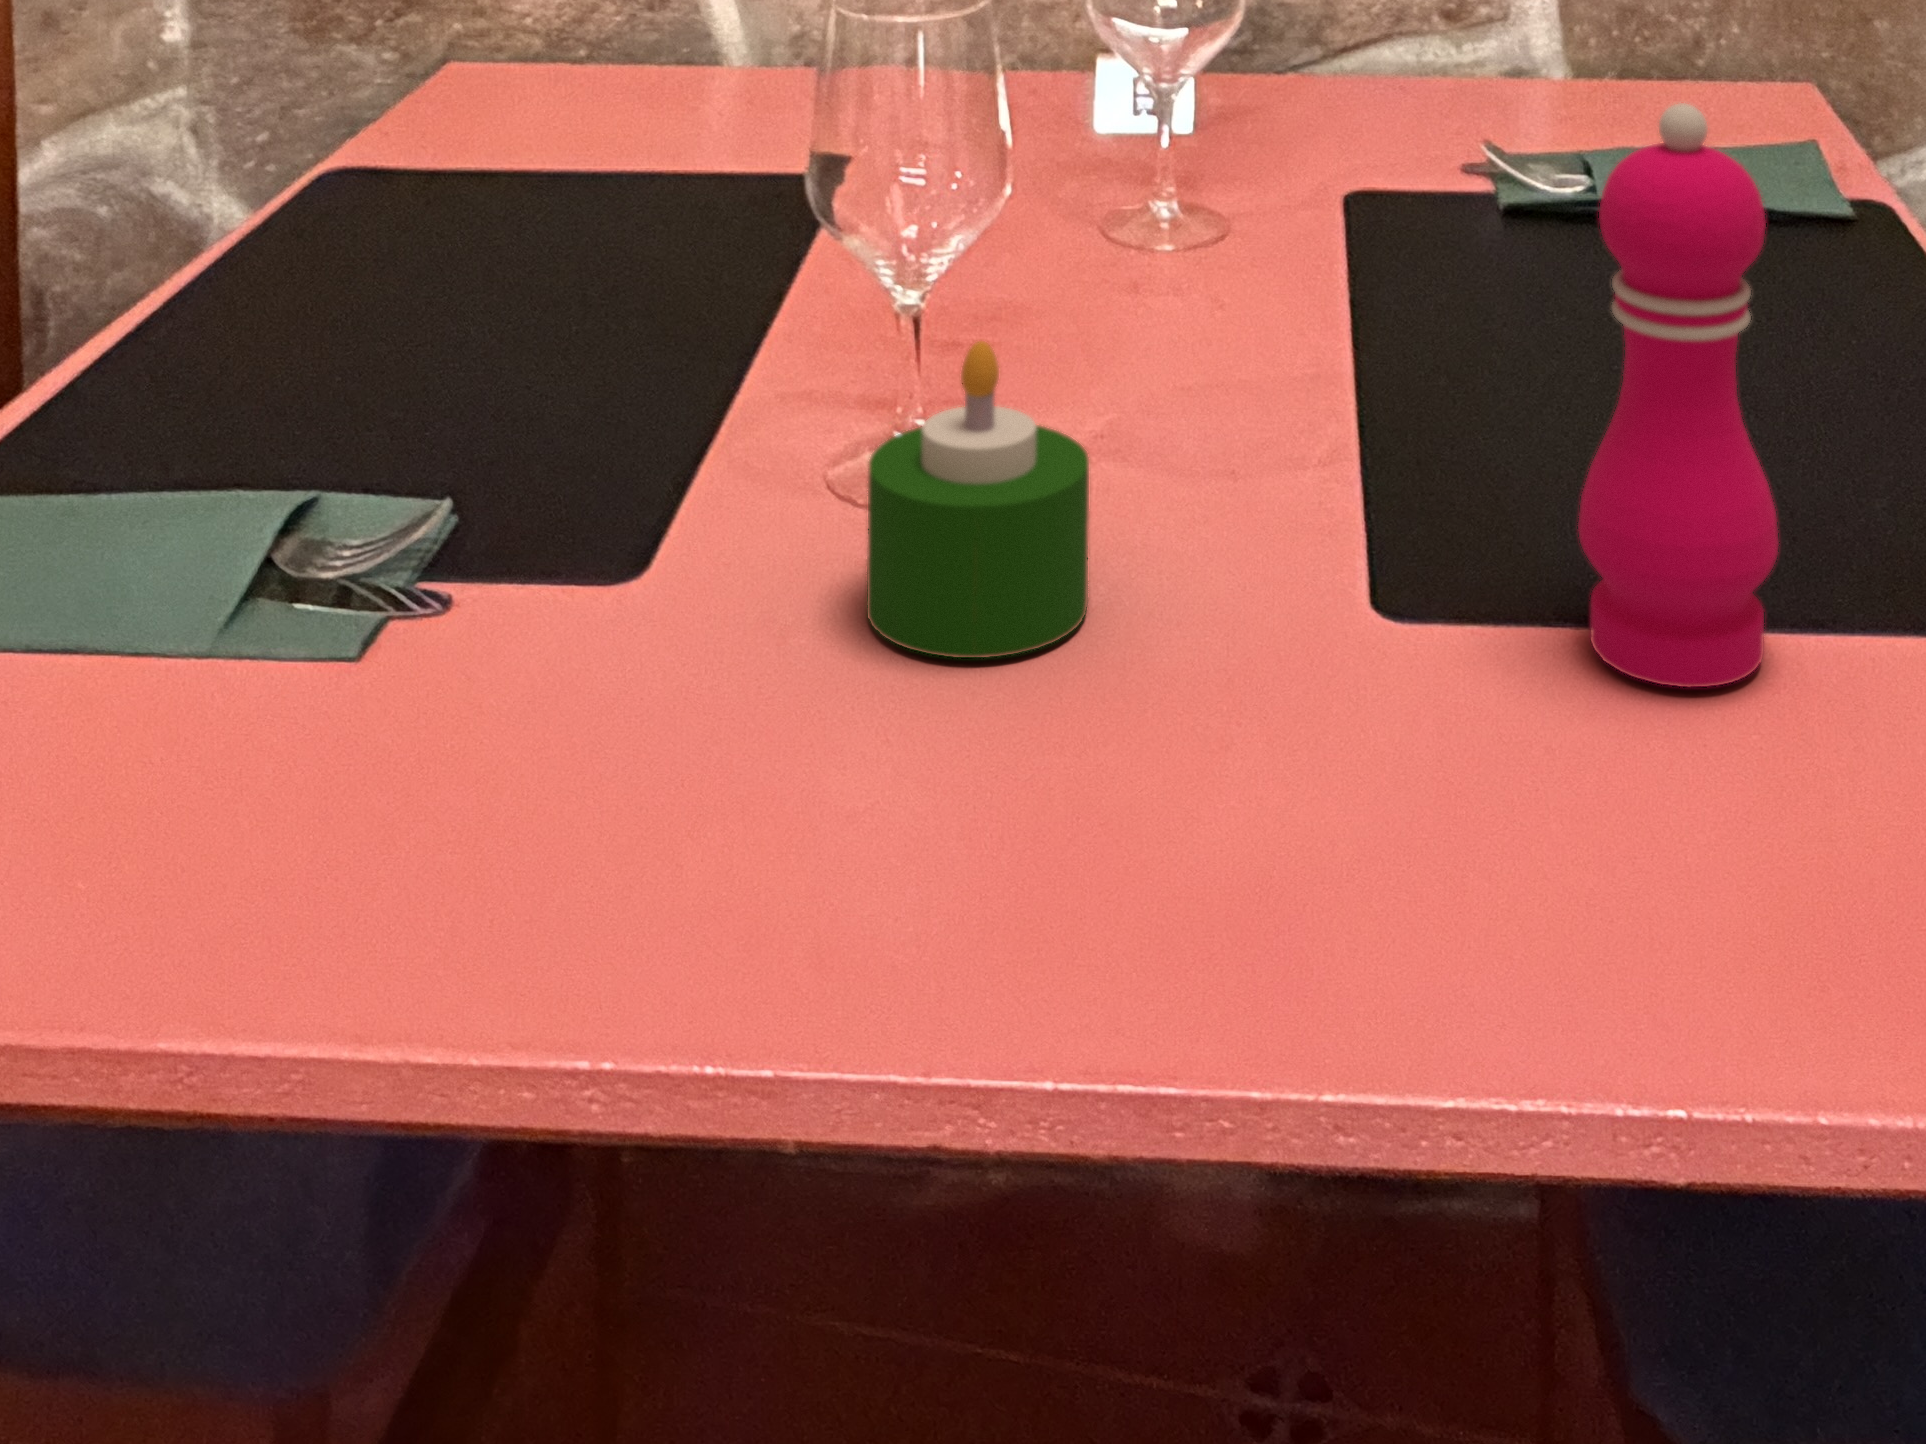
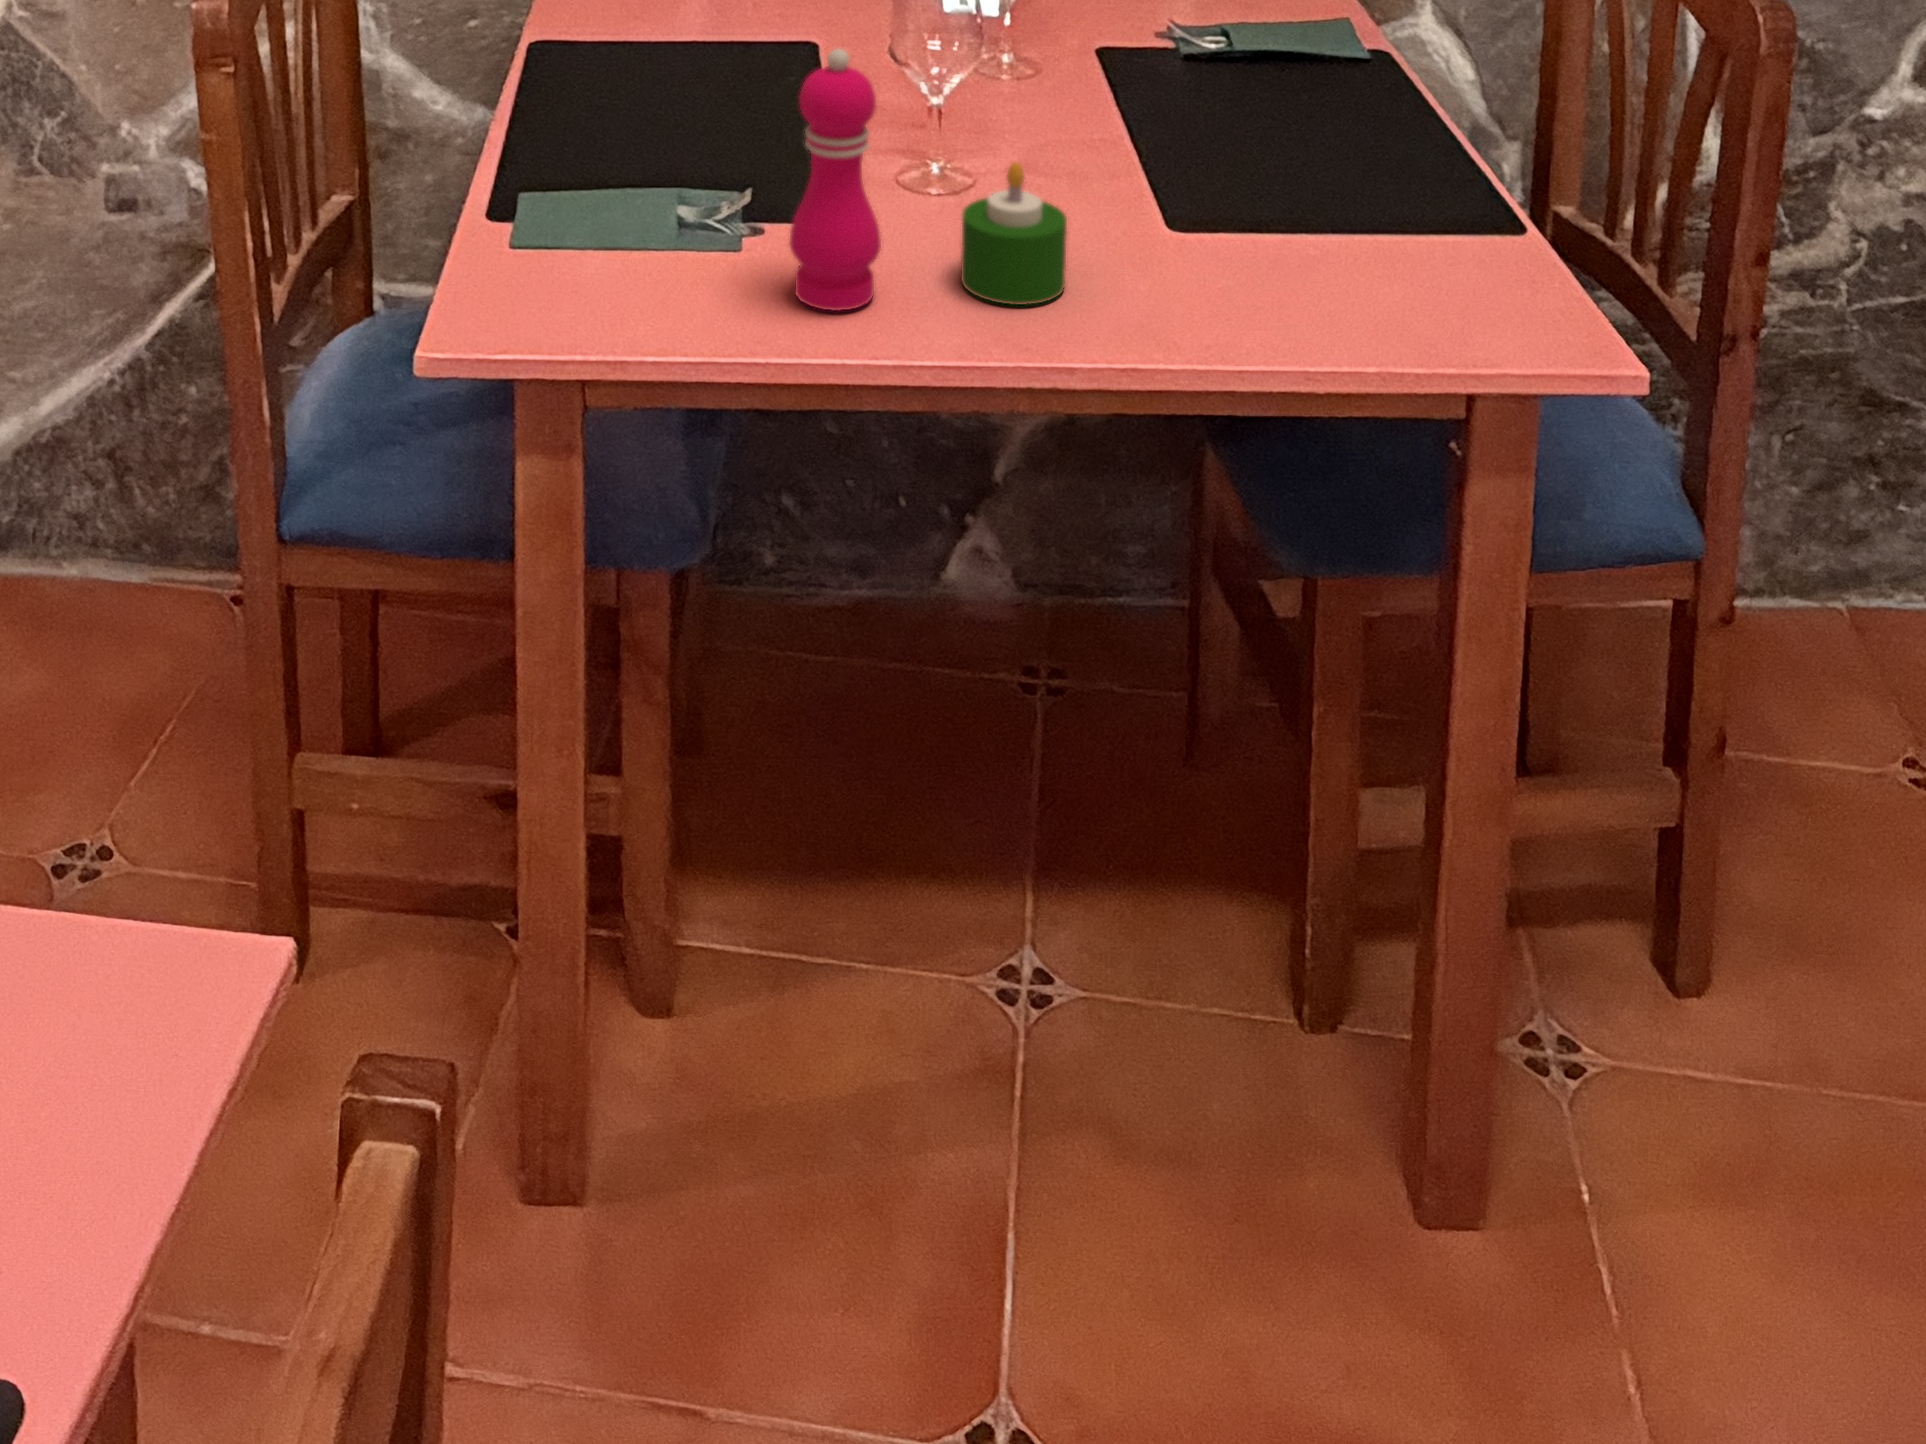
pepper mill: present [1578,103,1778,687] -> present [790,48,881,311]

